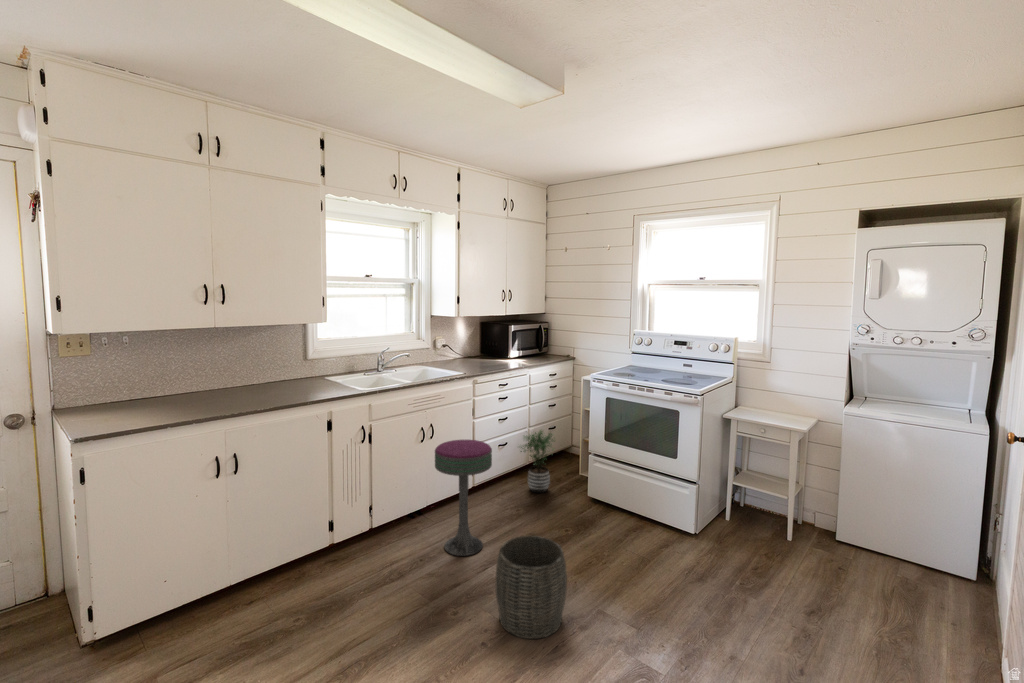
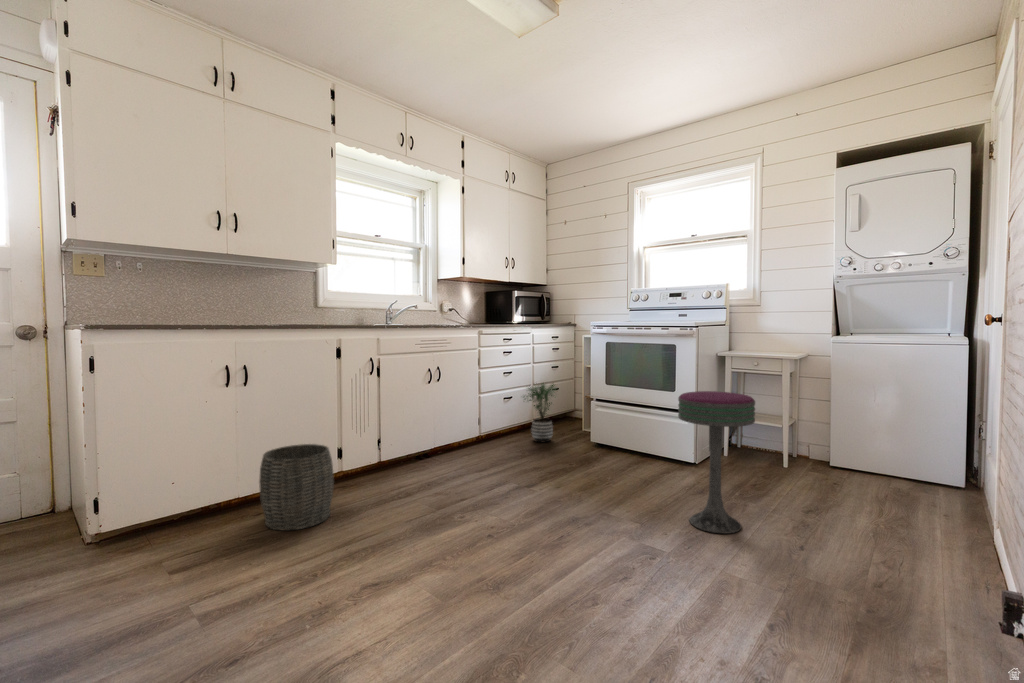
bar stool: present [435,440,492,556] -> present [678,391,755,533]
woven basket: present [496,536,567,639] -> present [259,444,334,530]

